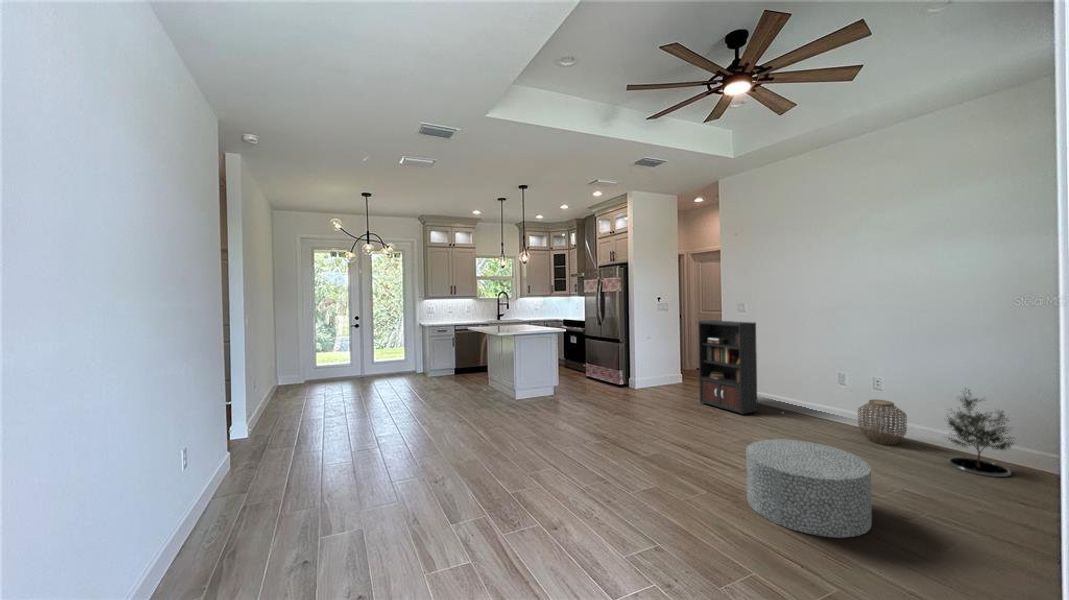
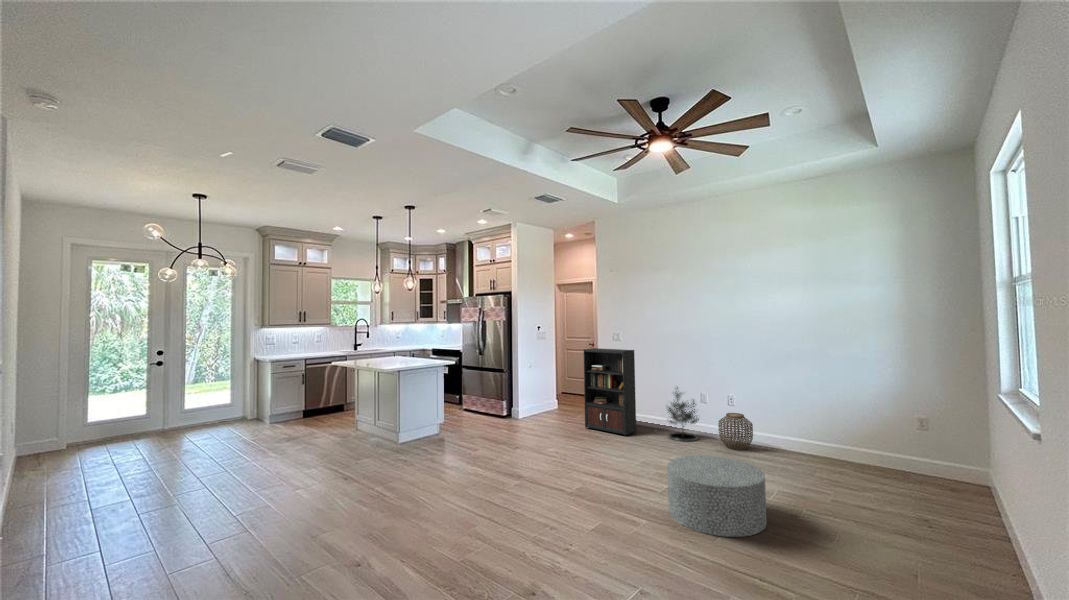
potted tree: present [948,390,1012,477] -> present [668,387,699,441]

